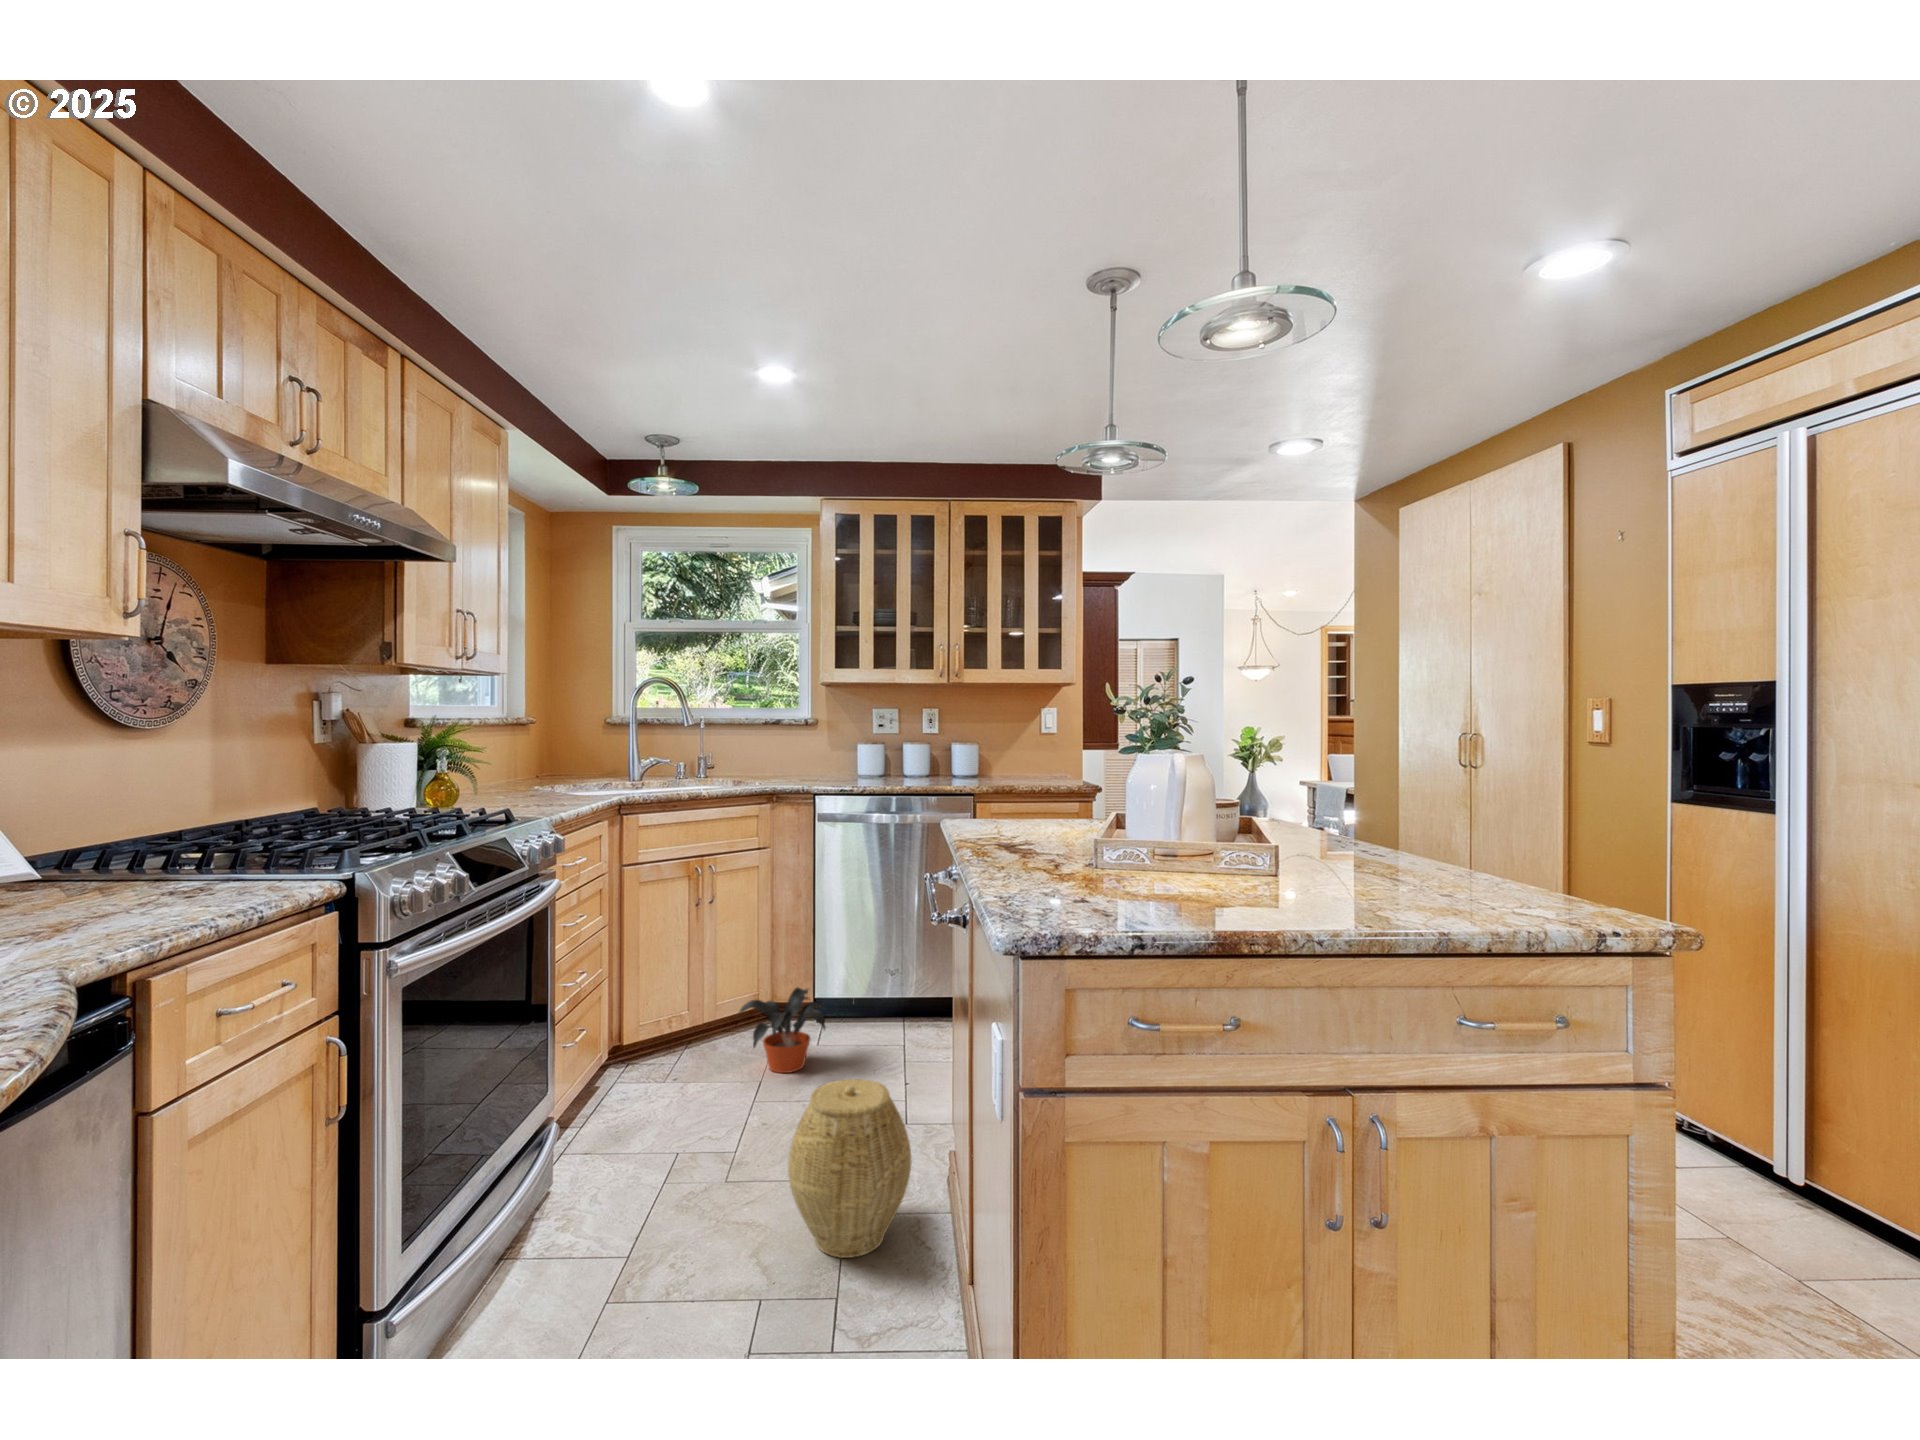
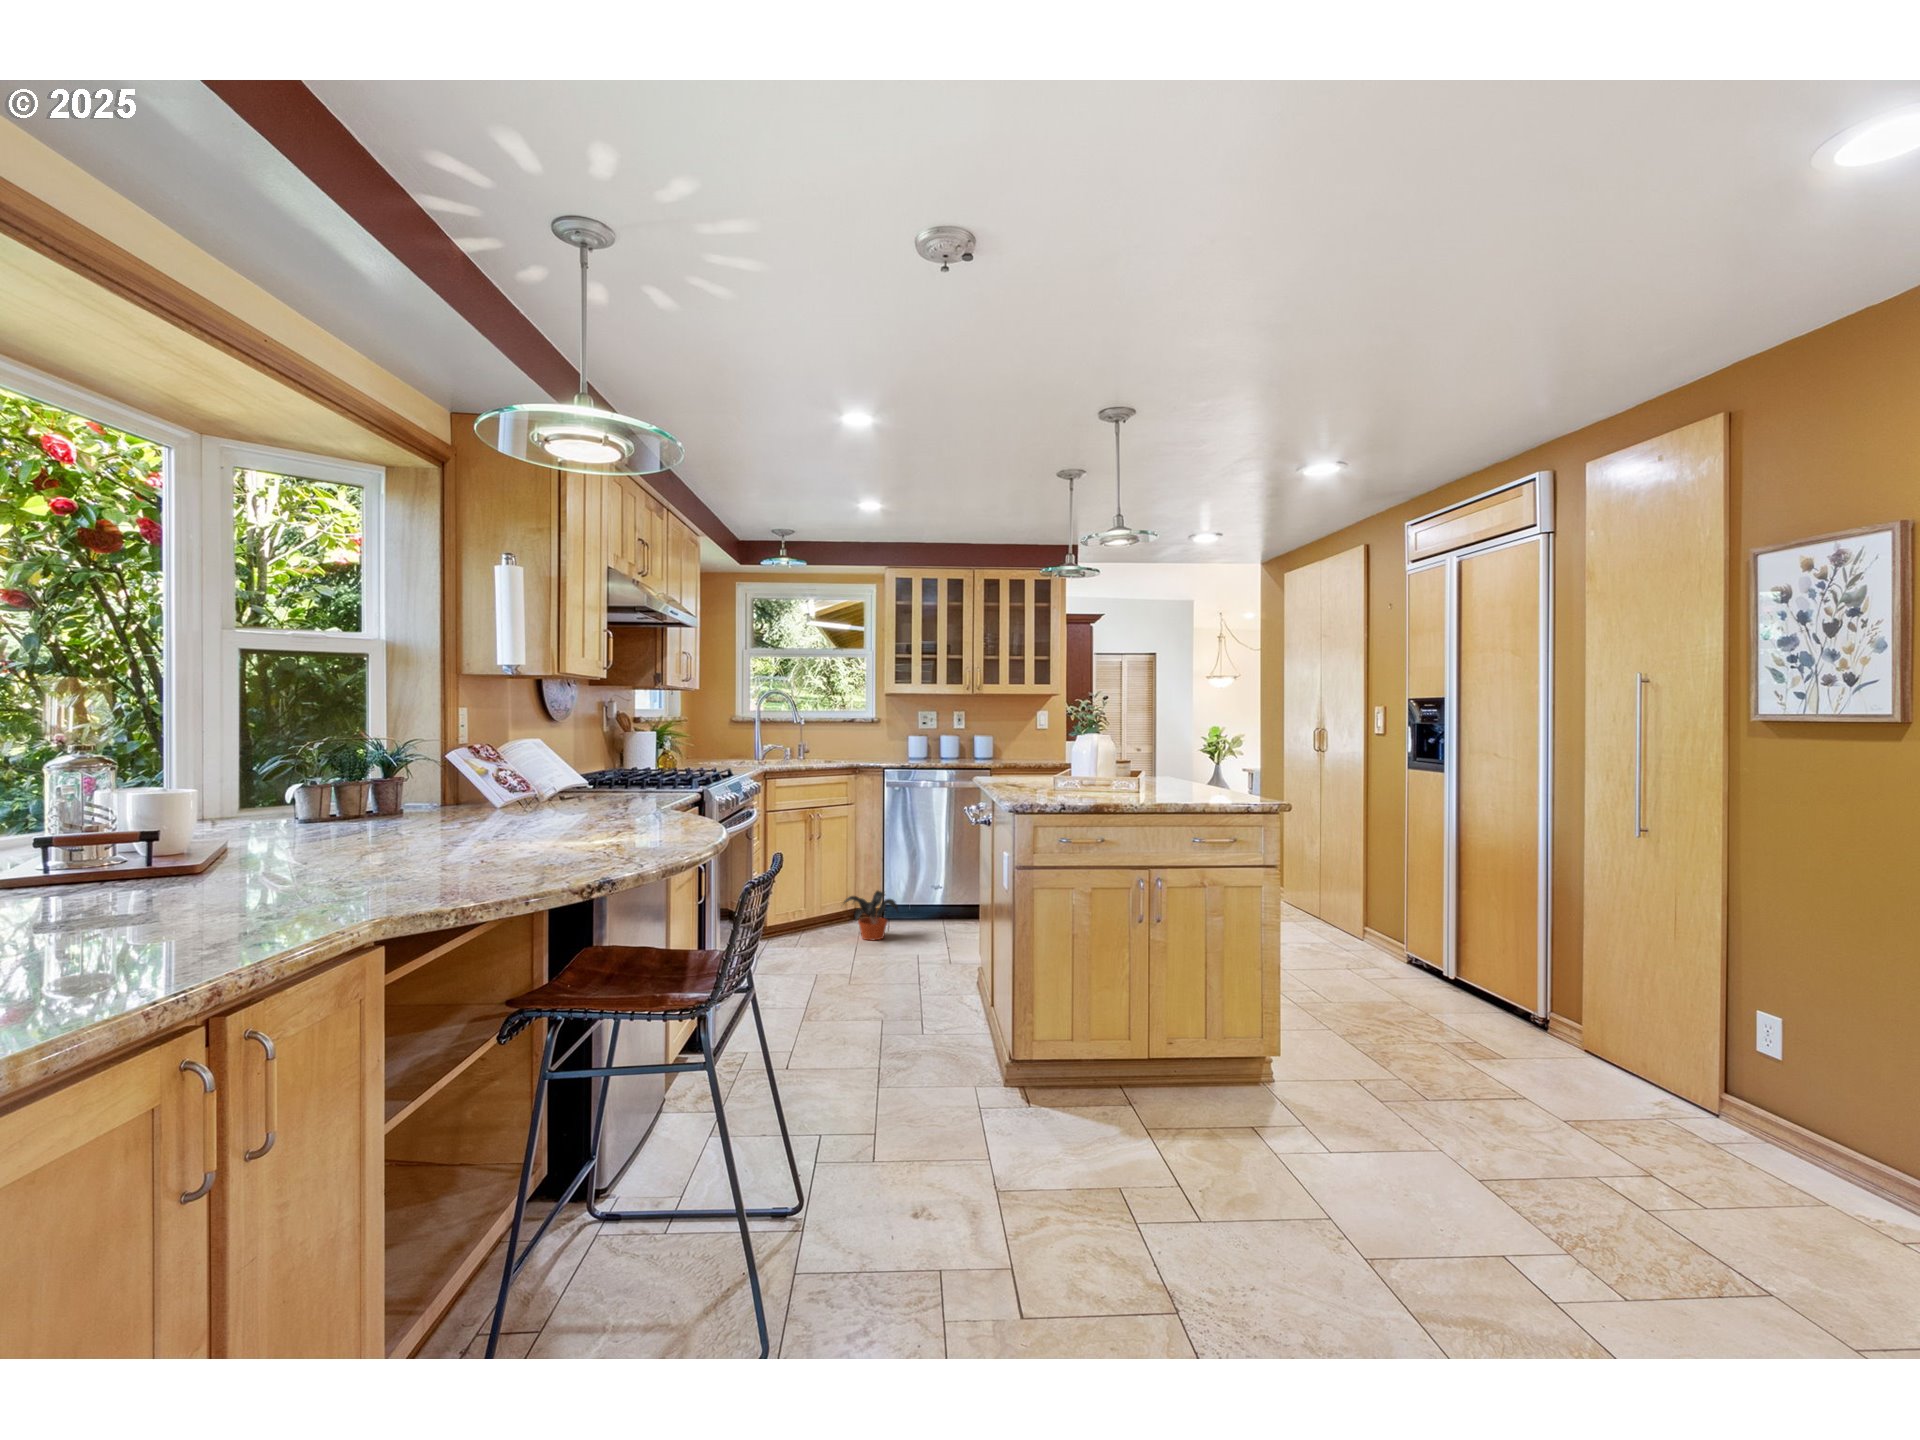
woven basket: present [788,1079,911,1258] -> none [895,916,960,1002]

